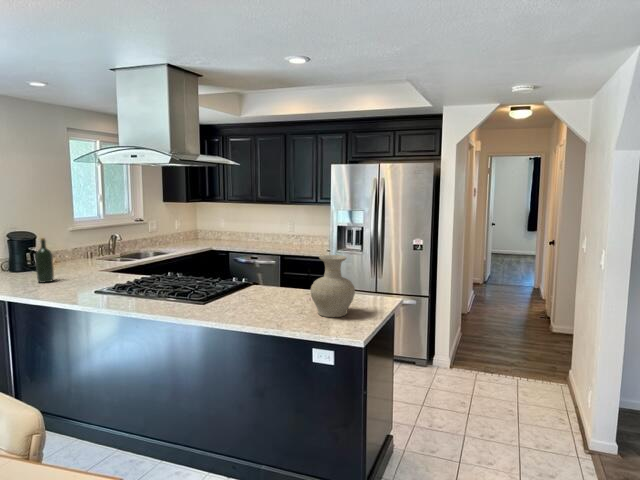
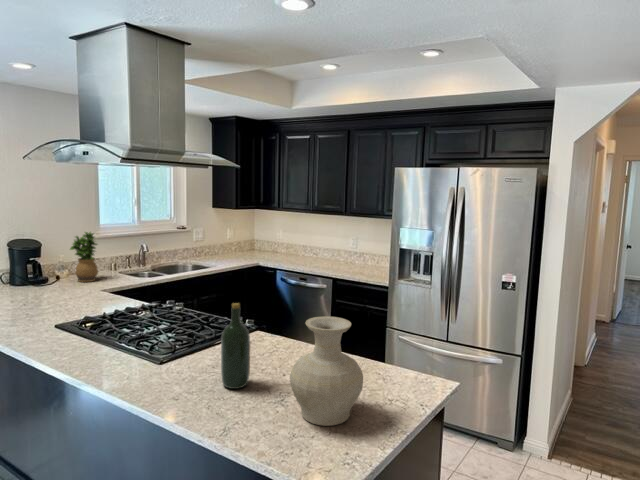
potted plant: none [61,223,87,266] -> present [70,232,98,282]
wine bottle: present [35,238,54,283] -> present [221,303,250,389]

